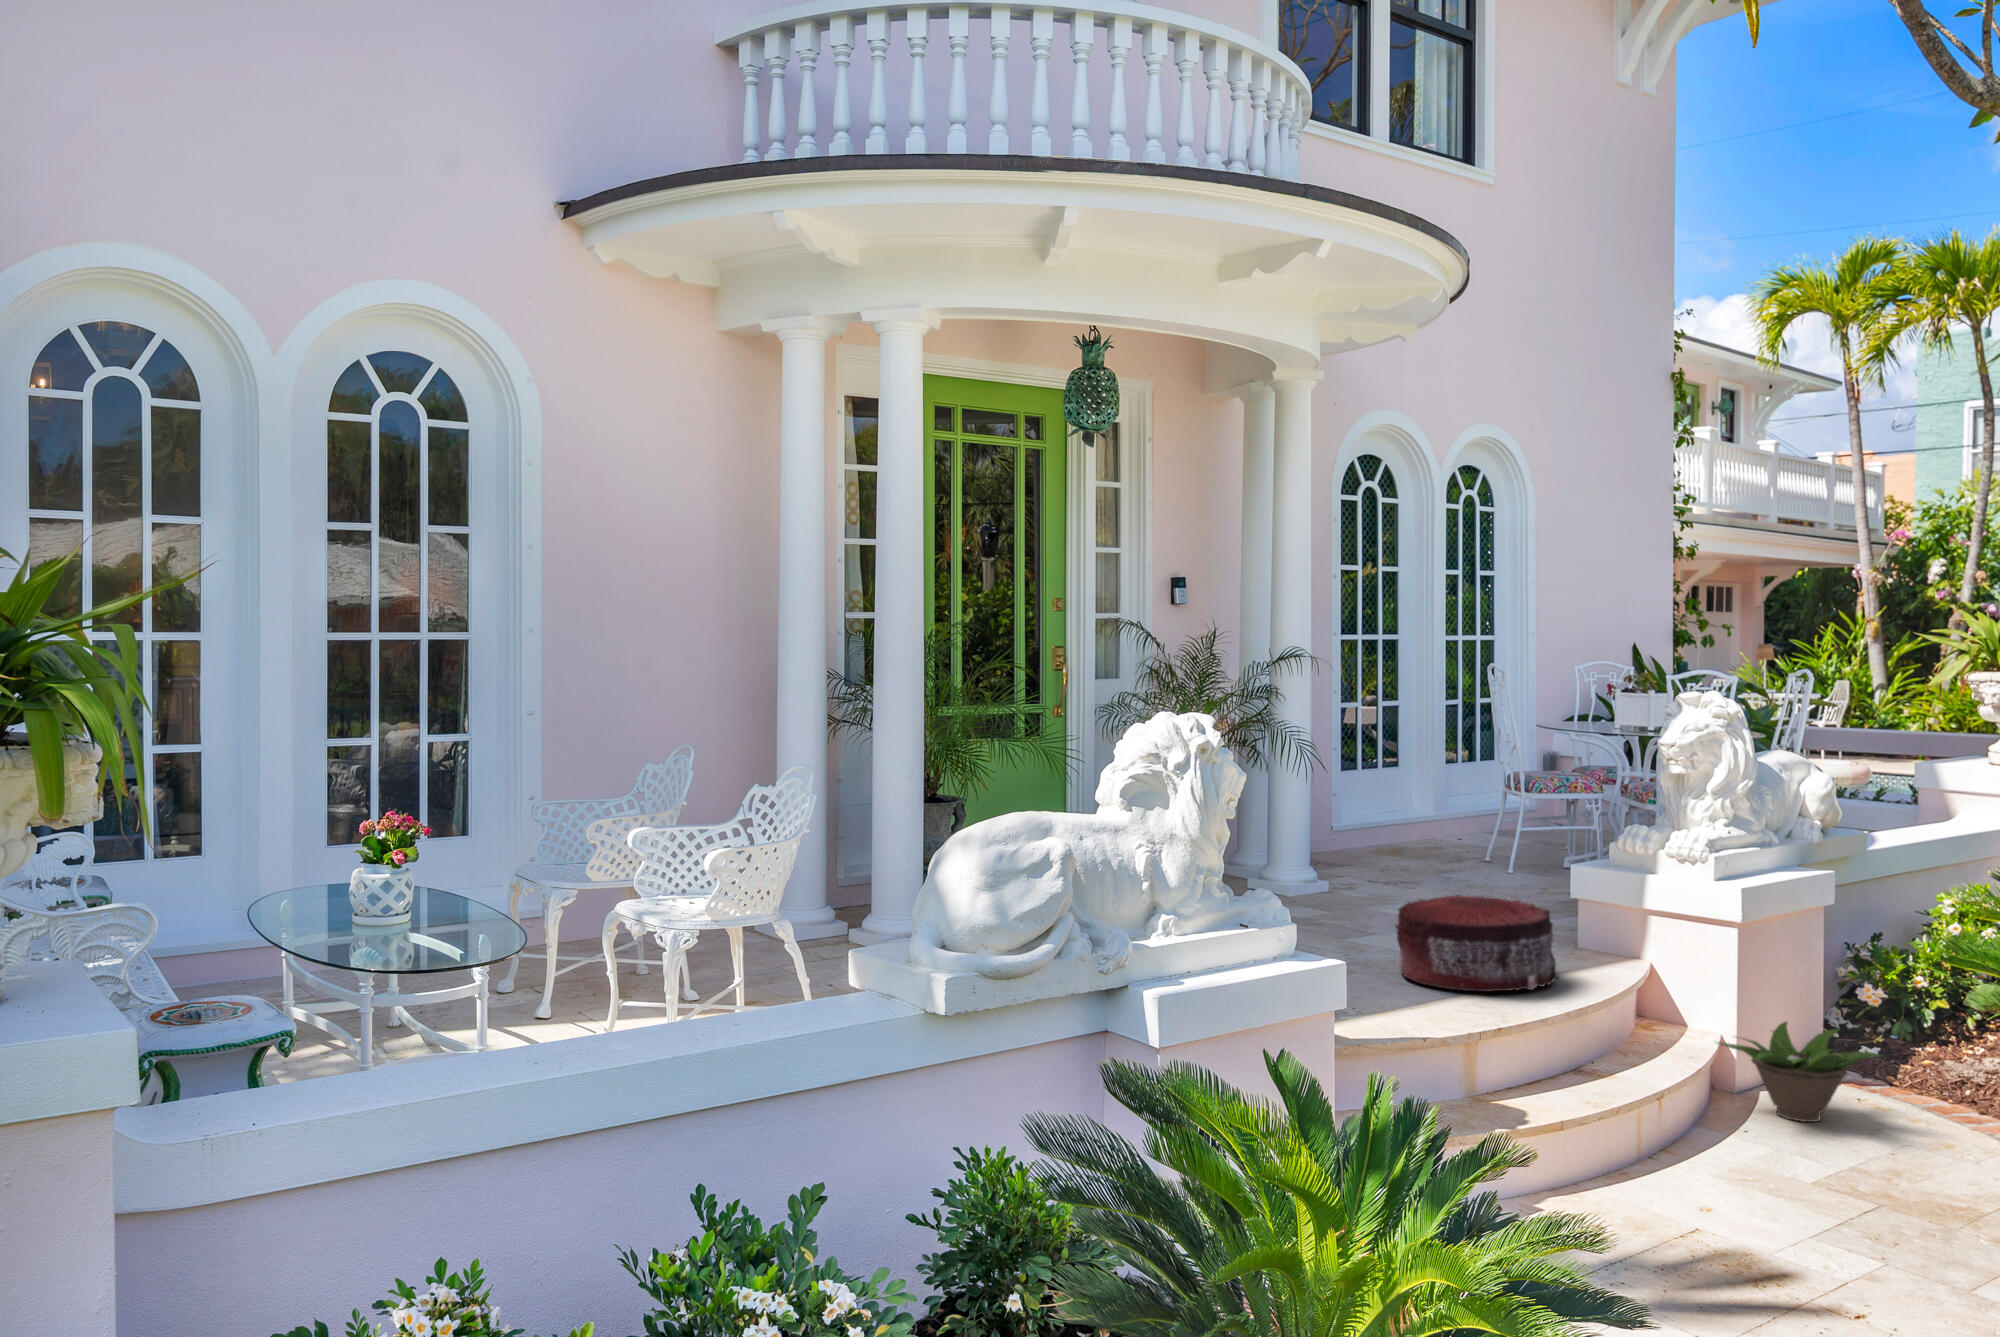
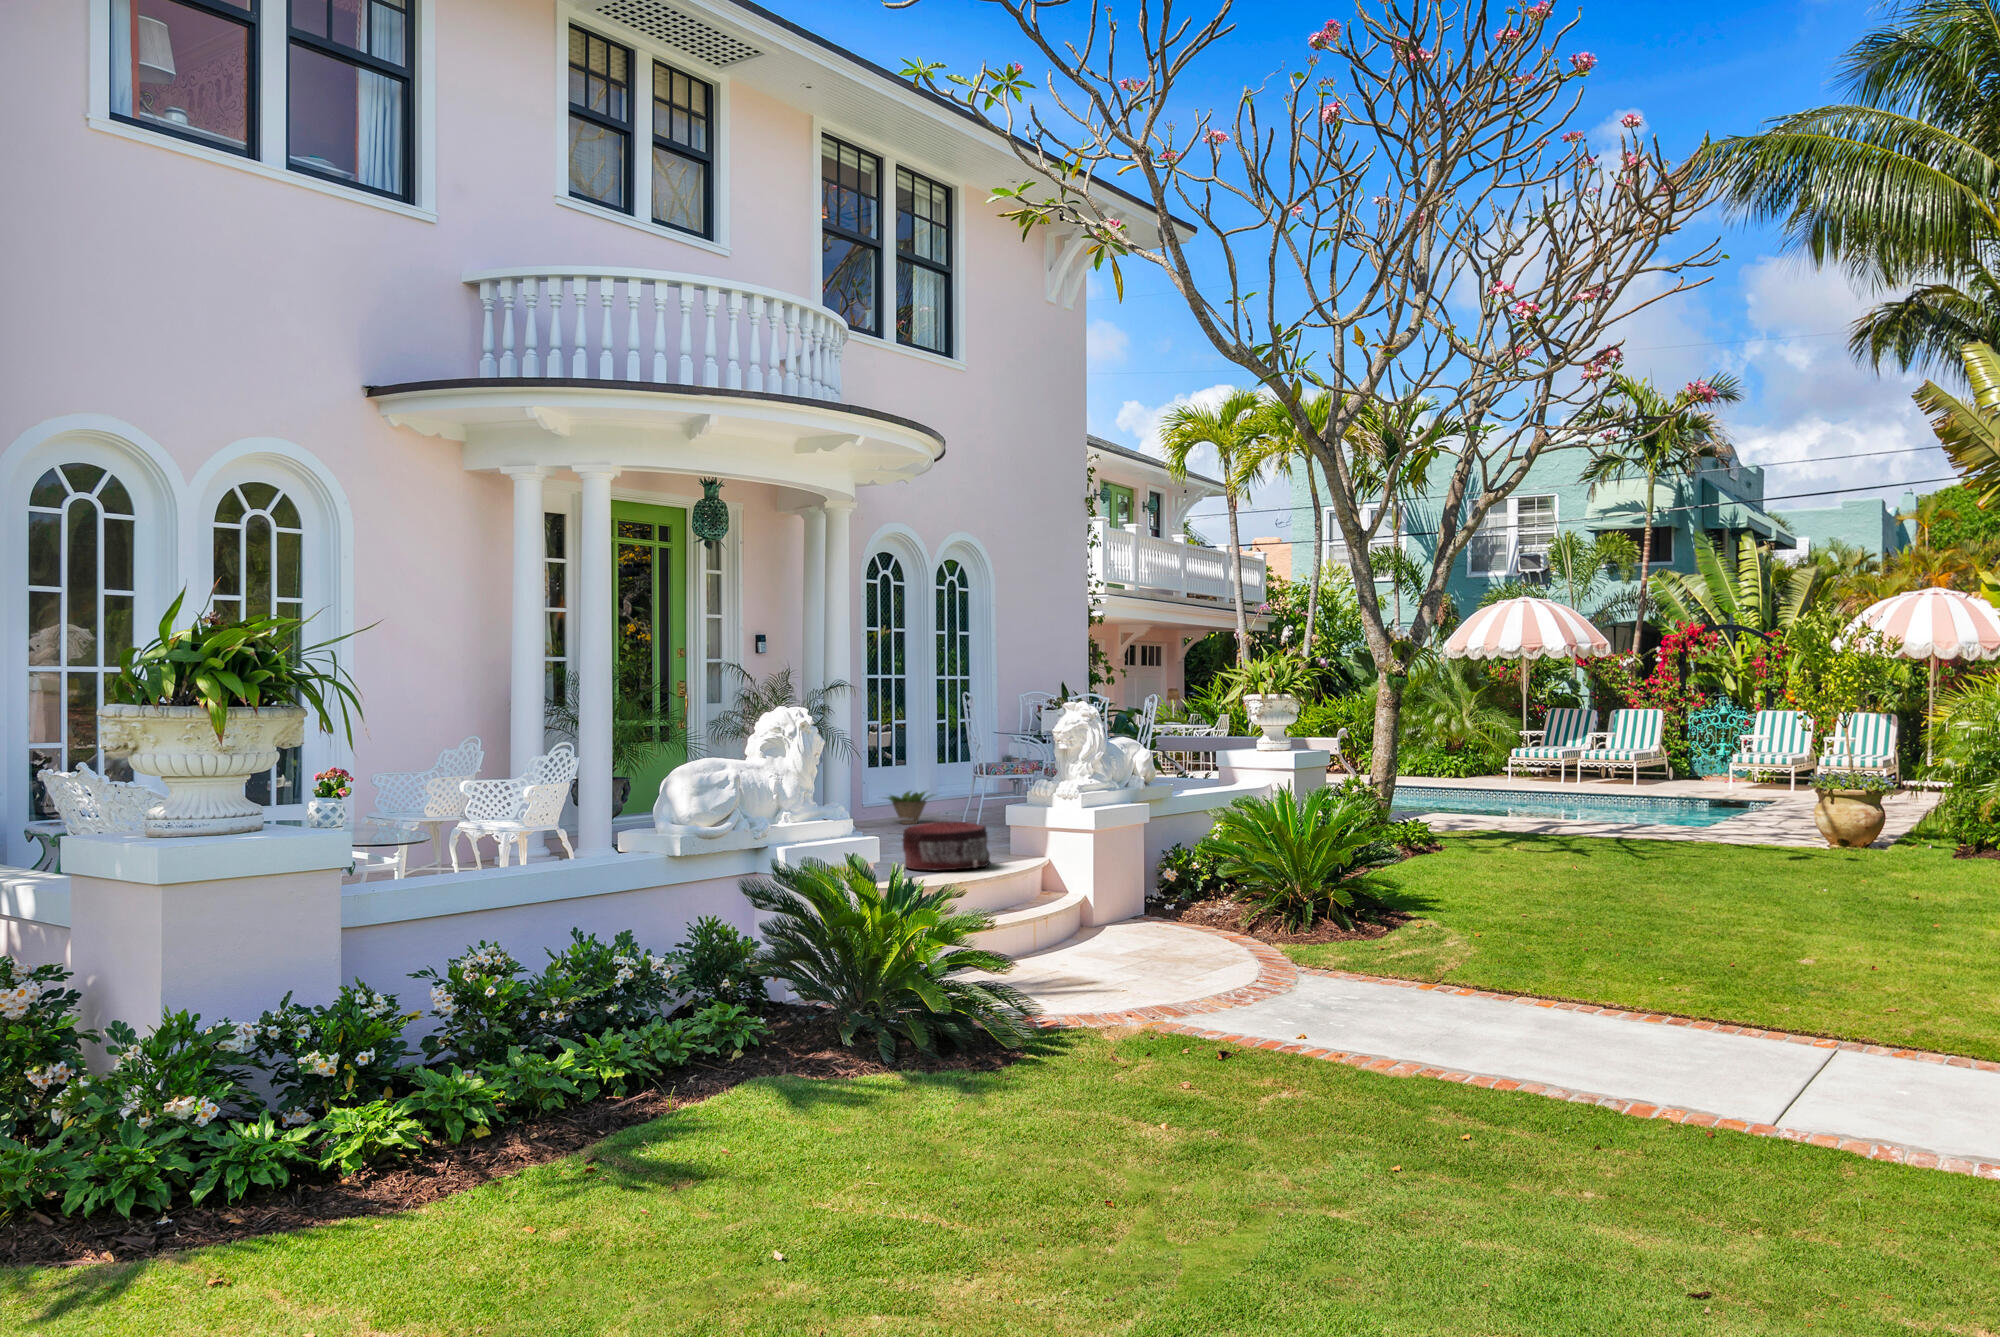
decorative plant: present [1719,1022,1882,1122] -> present [887,791,934,824]

